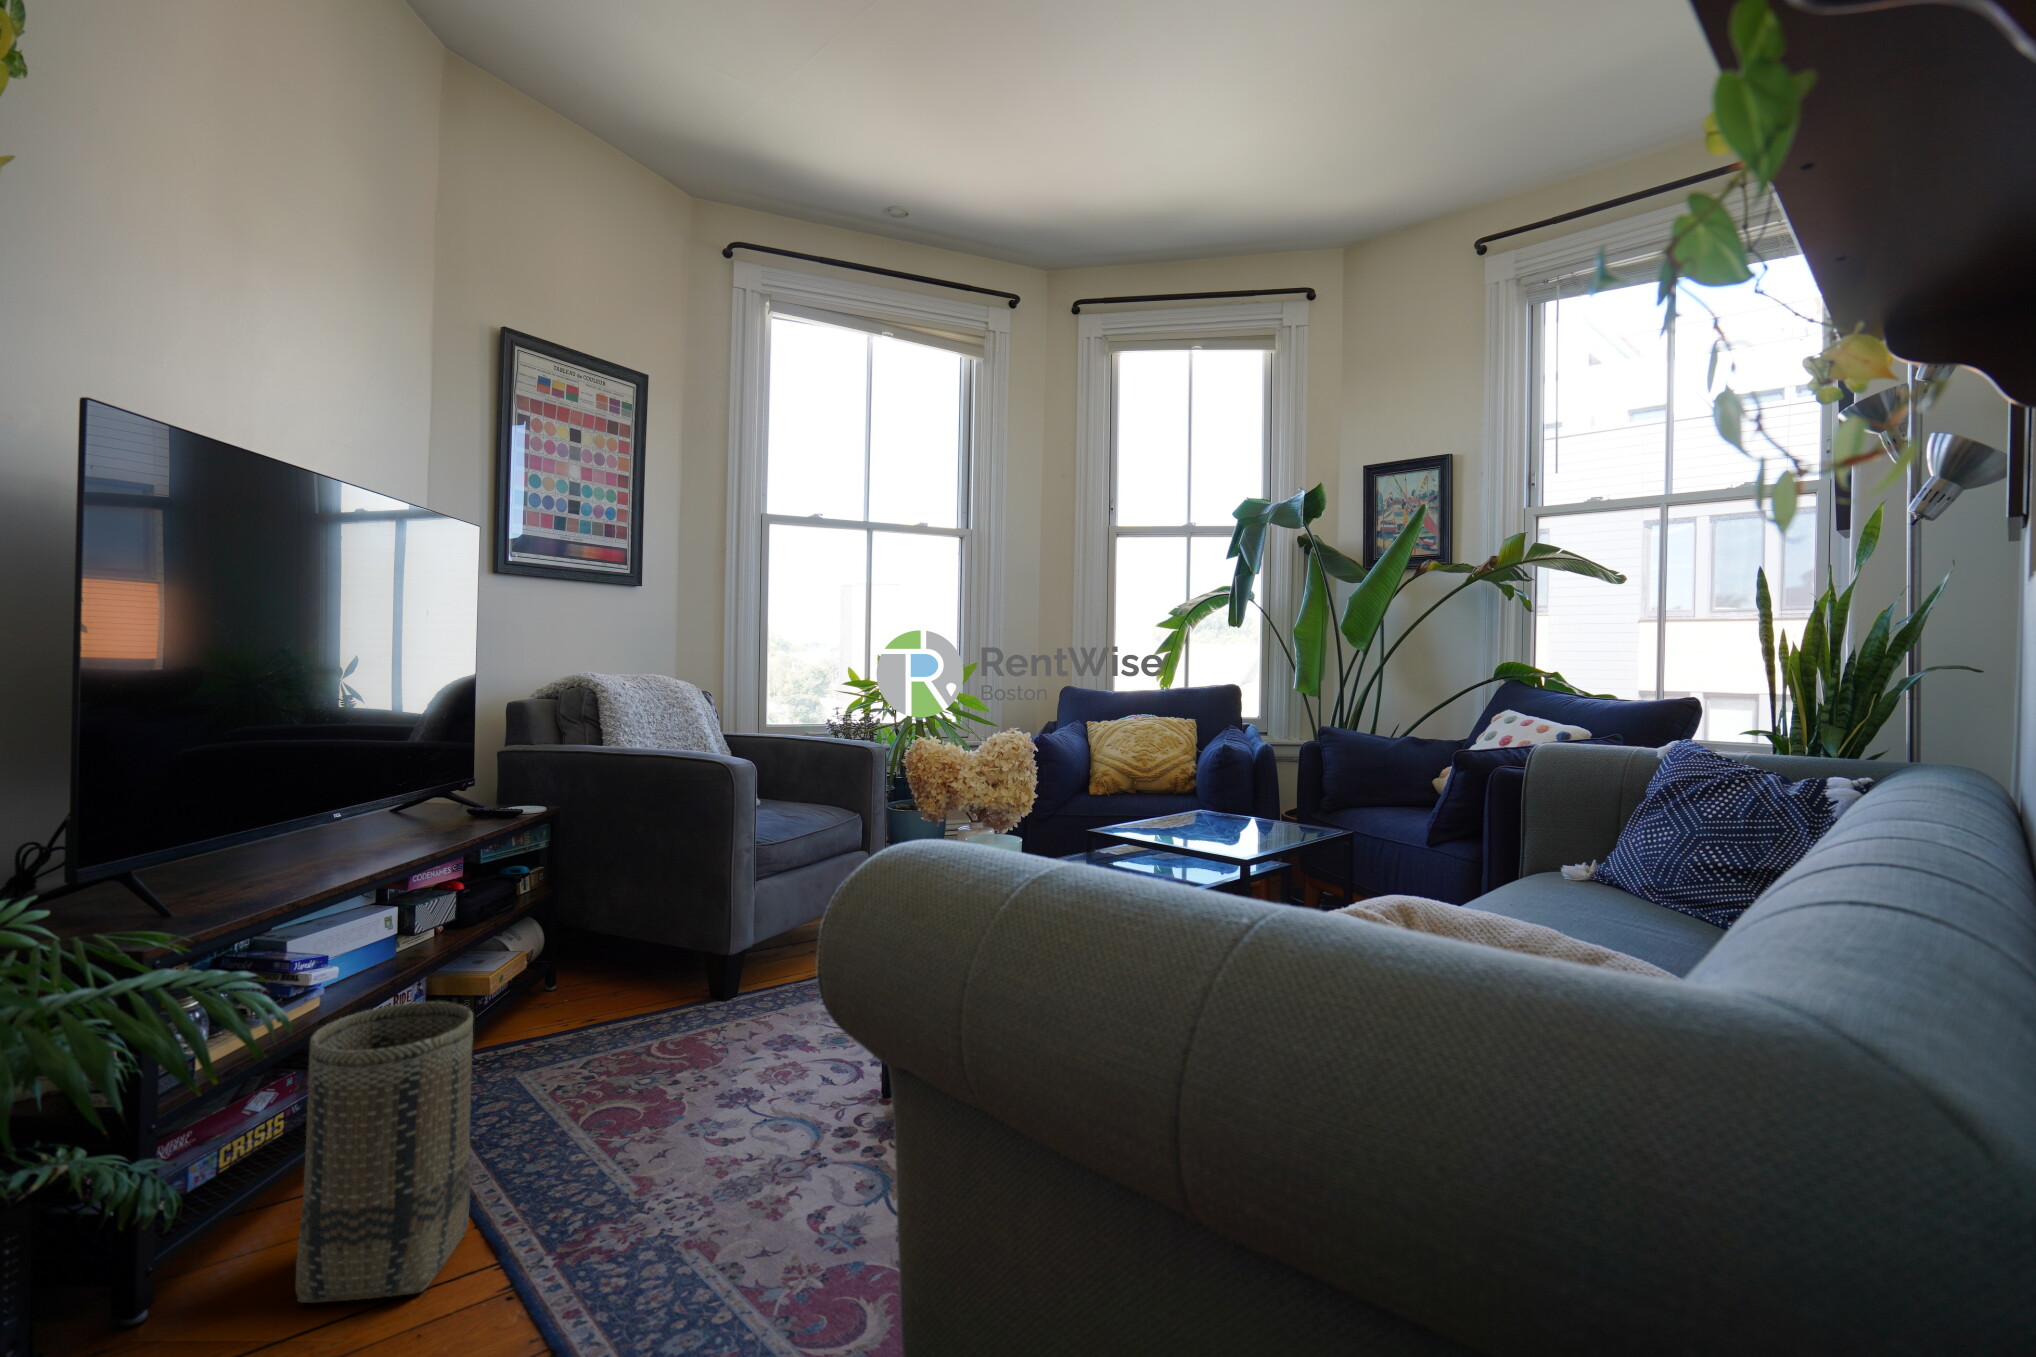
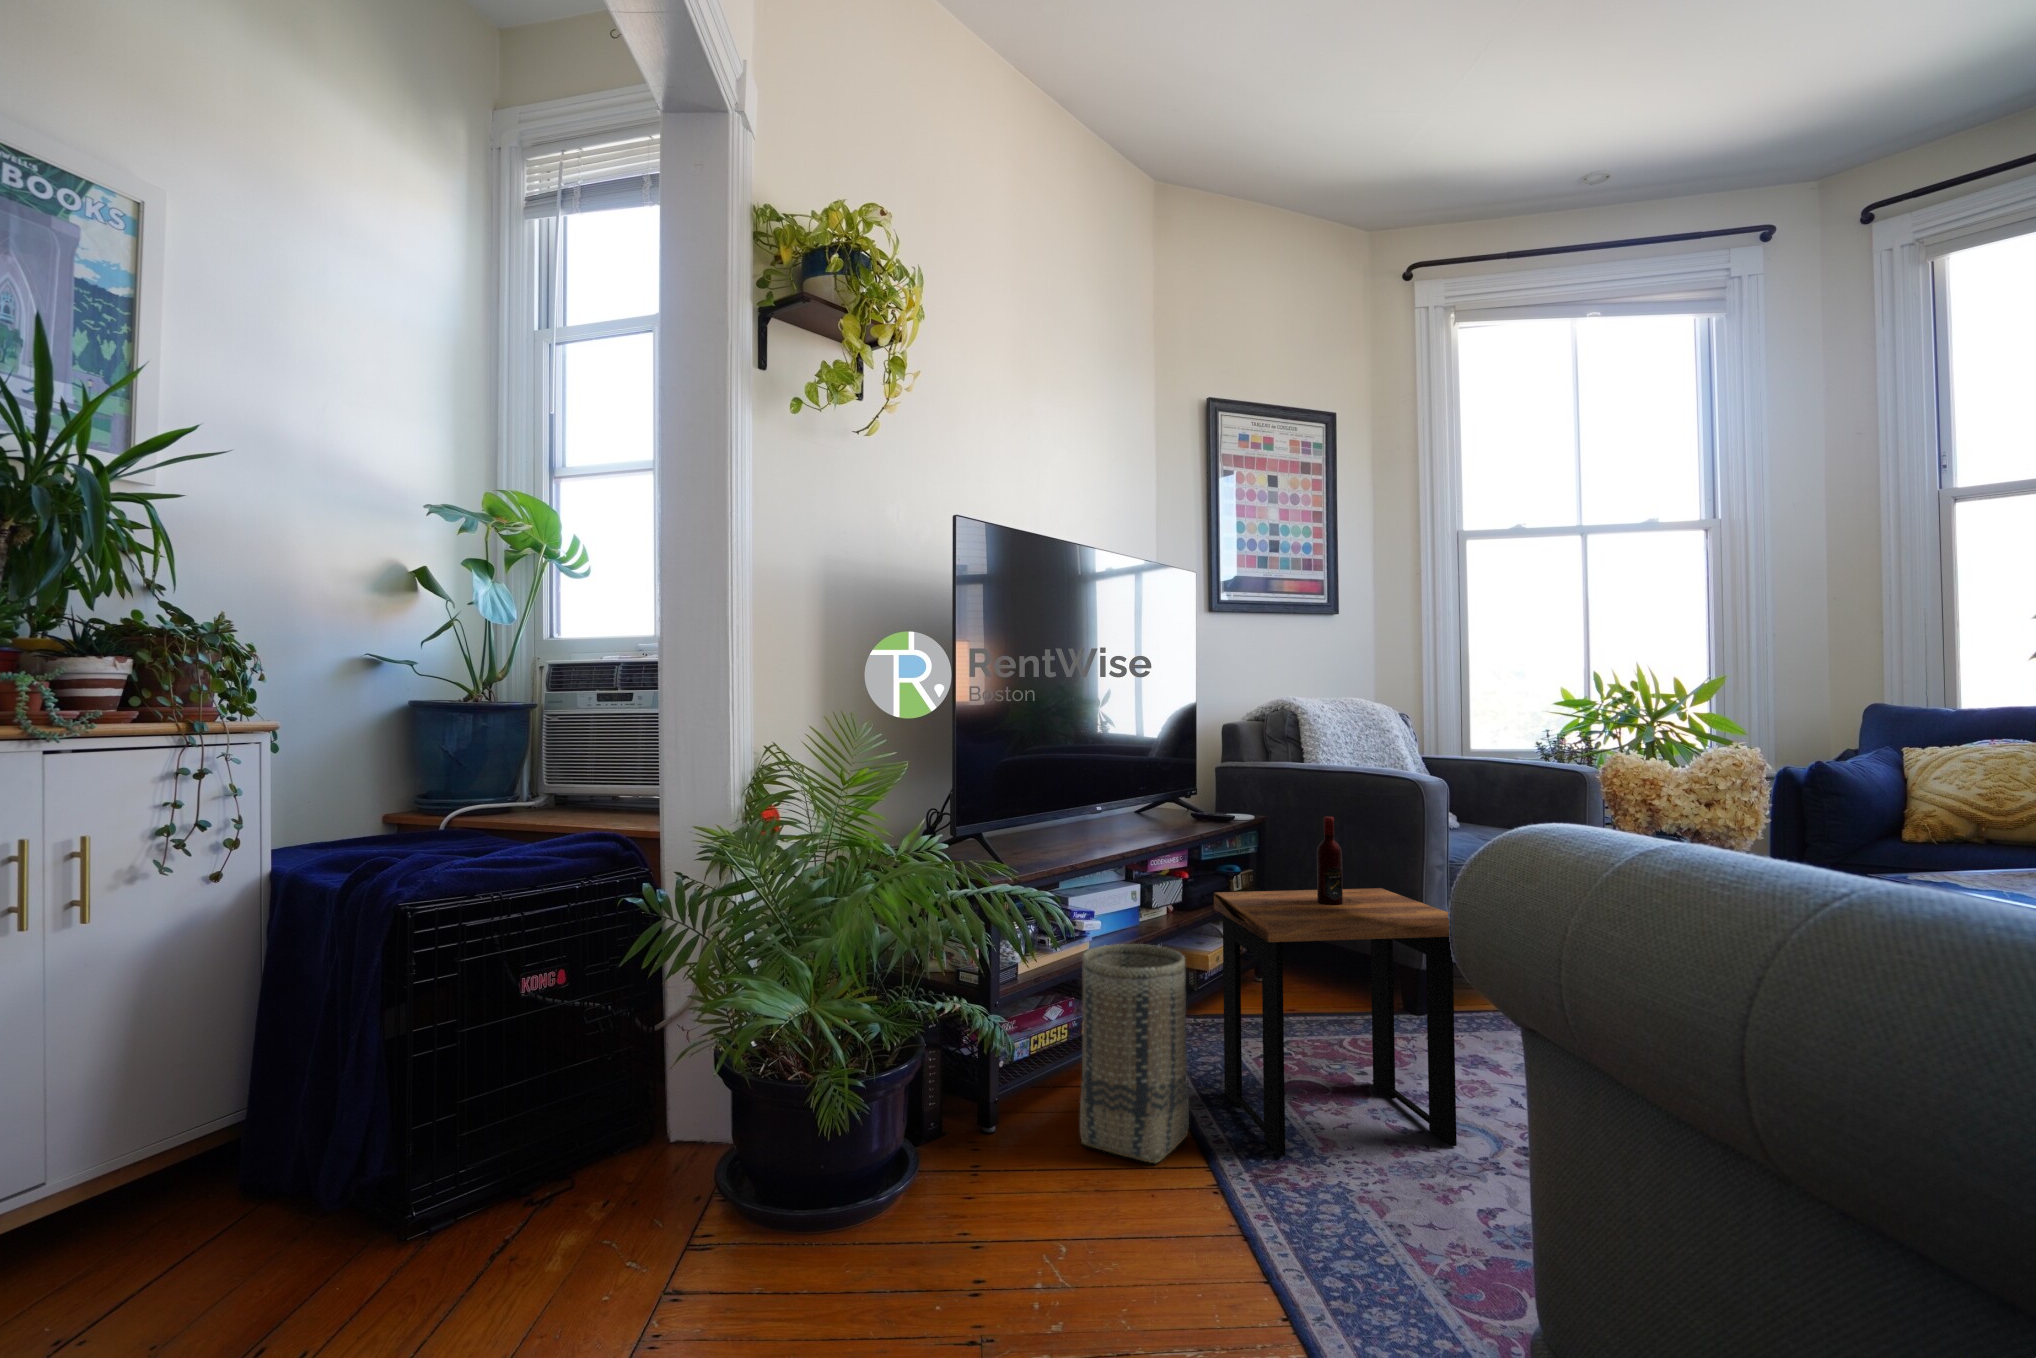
side table: none [509,818,792,1220] -> present [1214,817,1457,1156]

